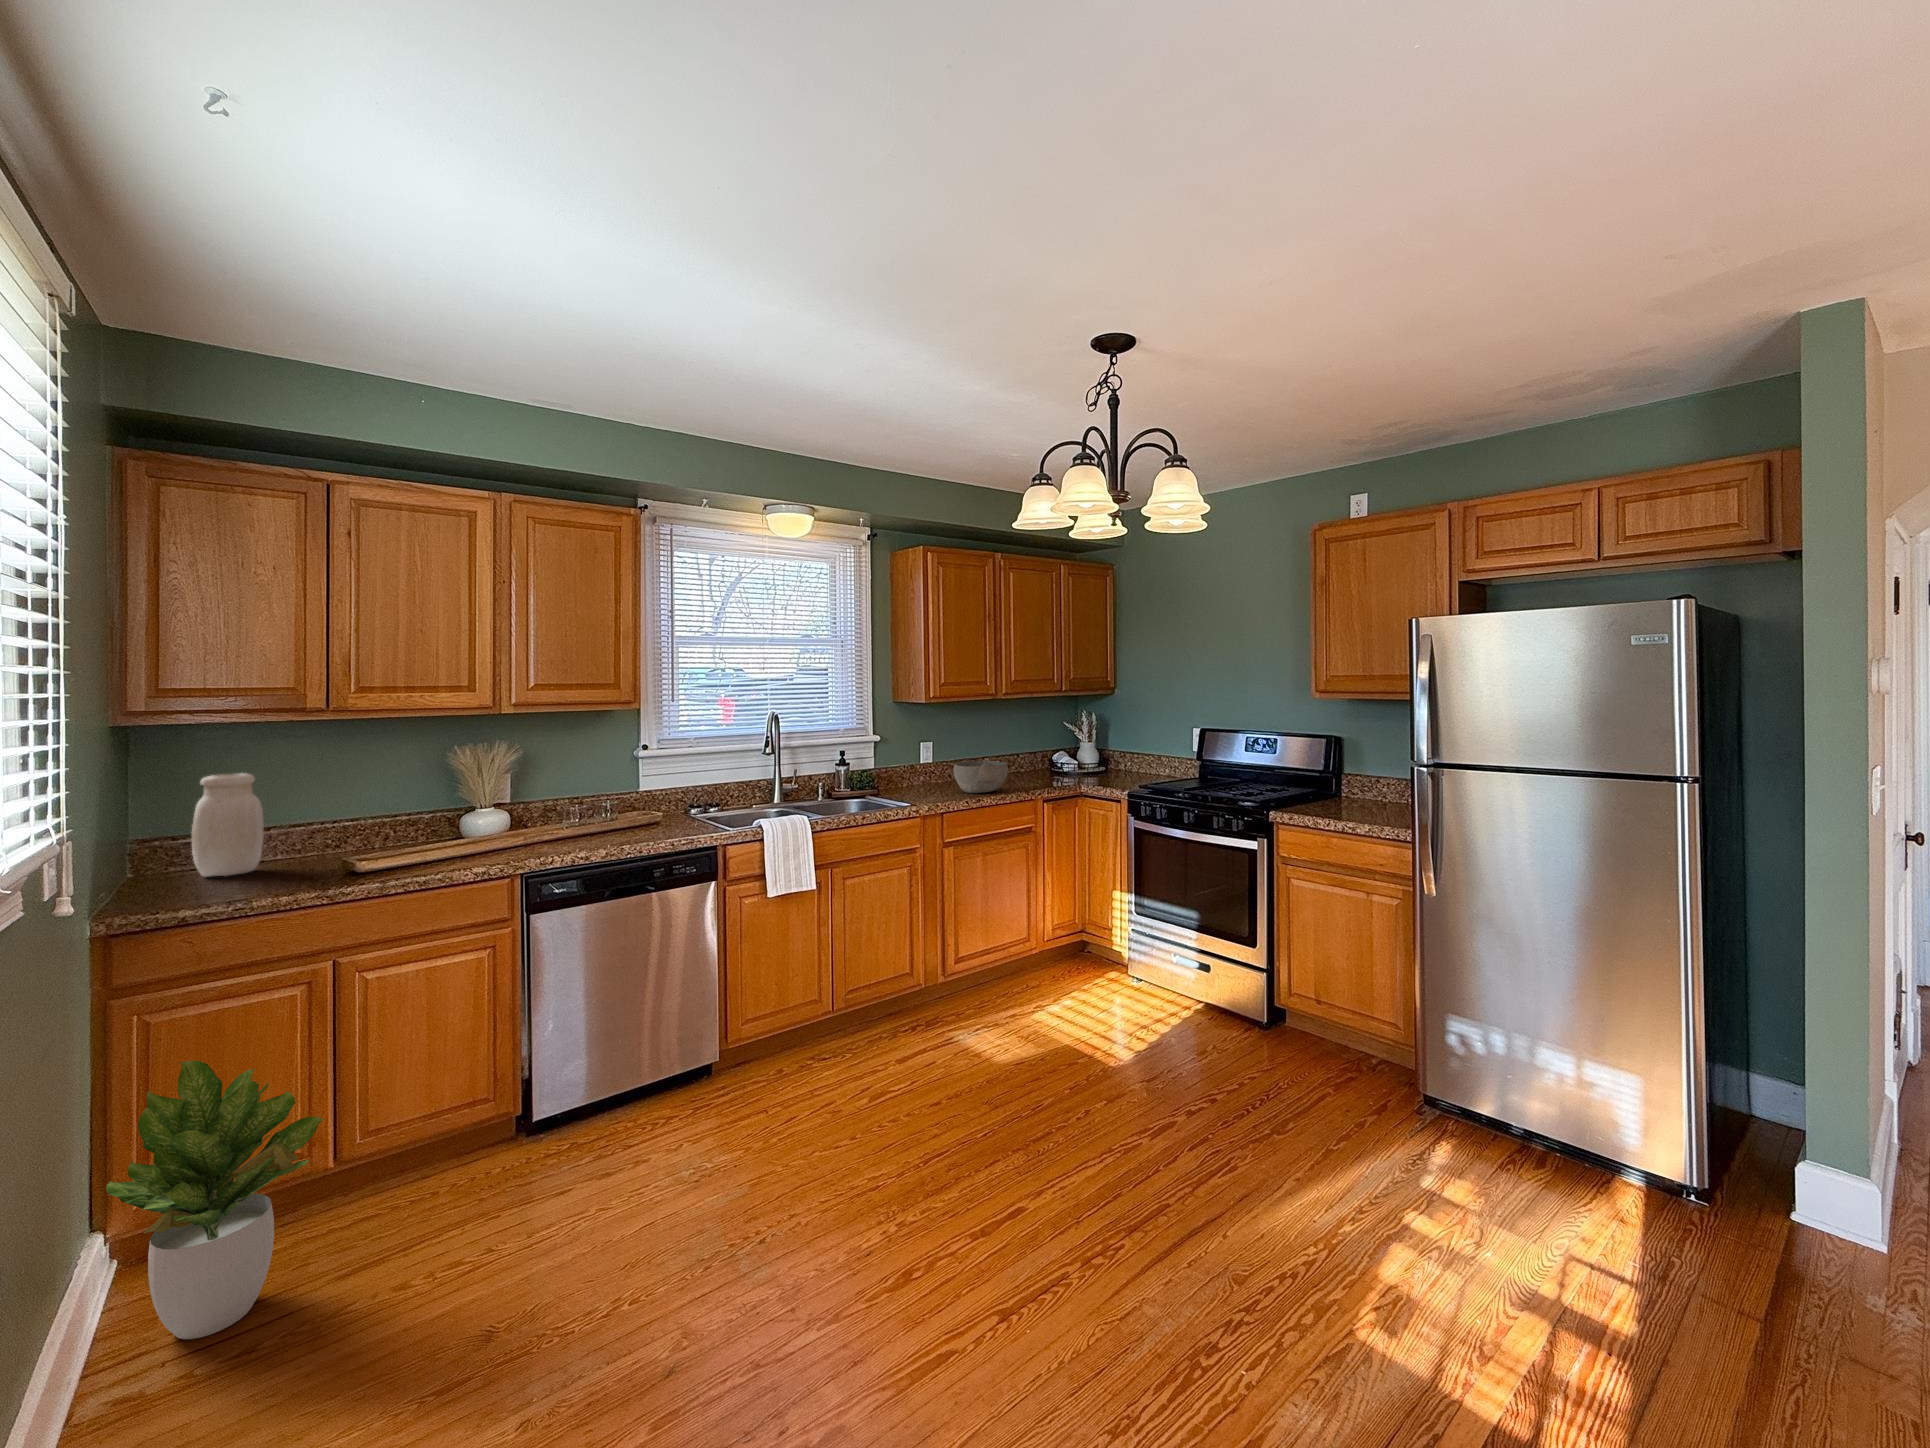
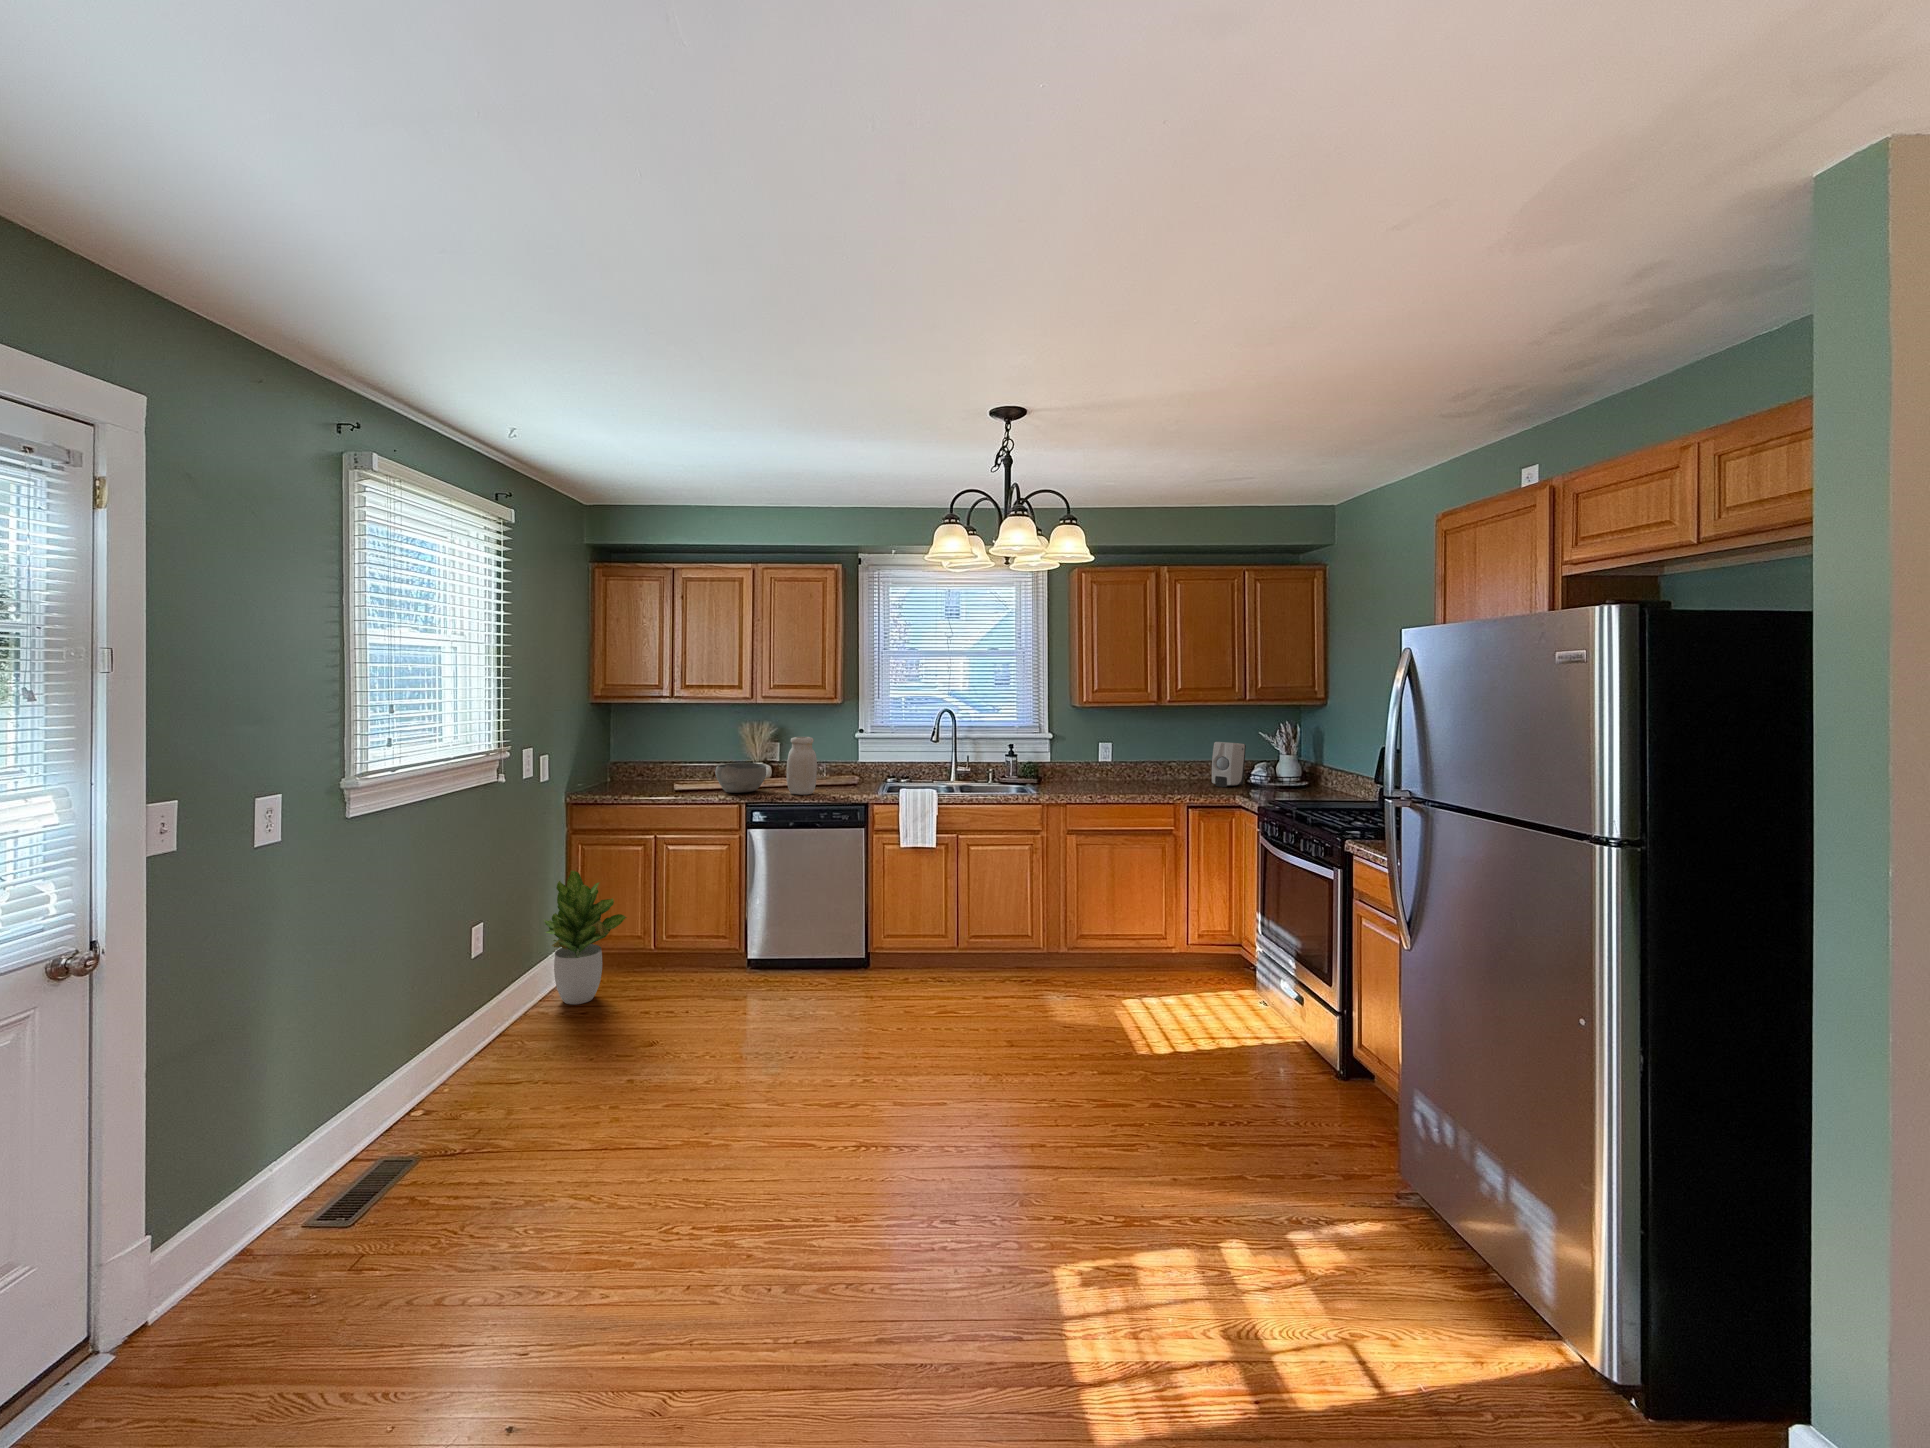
soap dispenser: none [1029,732,1052,778] -> present [1212,742,1246,787]
bowl: present [953,761,1008,793] -> present [715,763,766,793]
jar: present [192,773,264,876] -> present [787,737,817,795]

